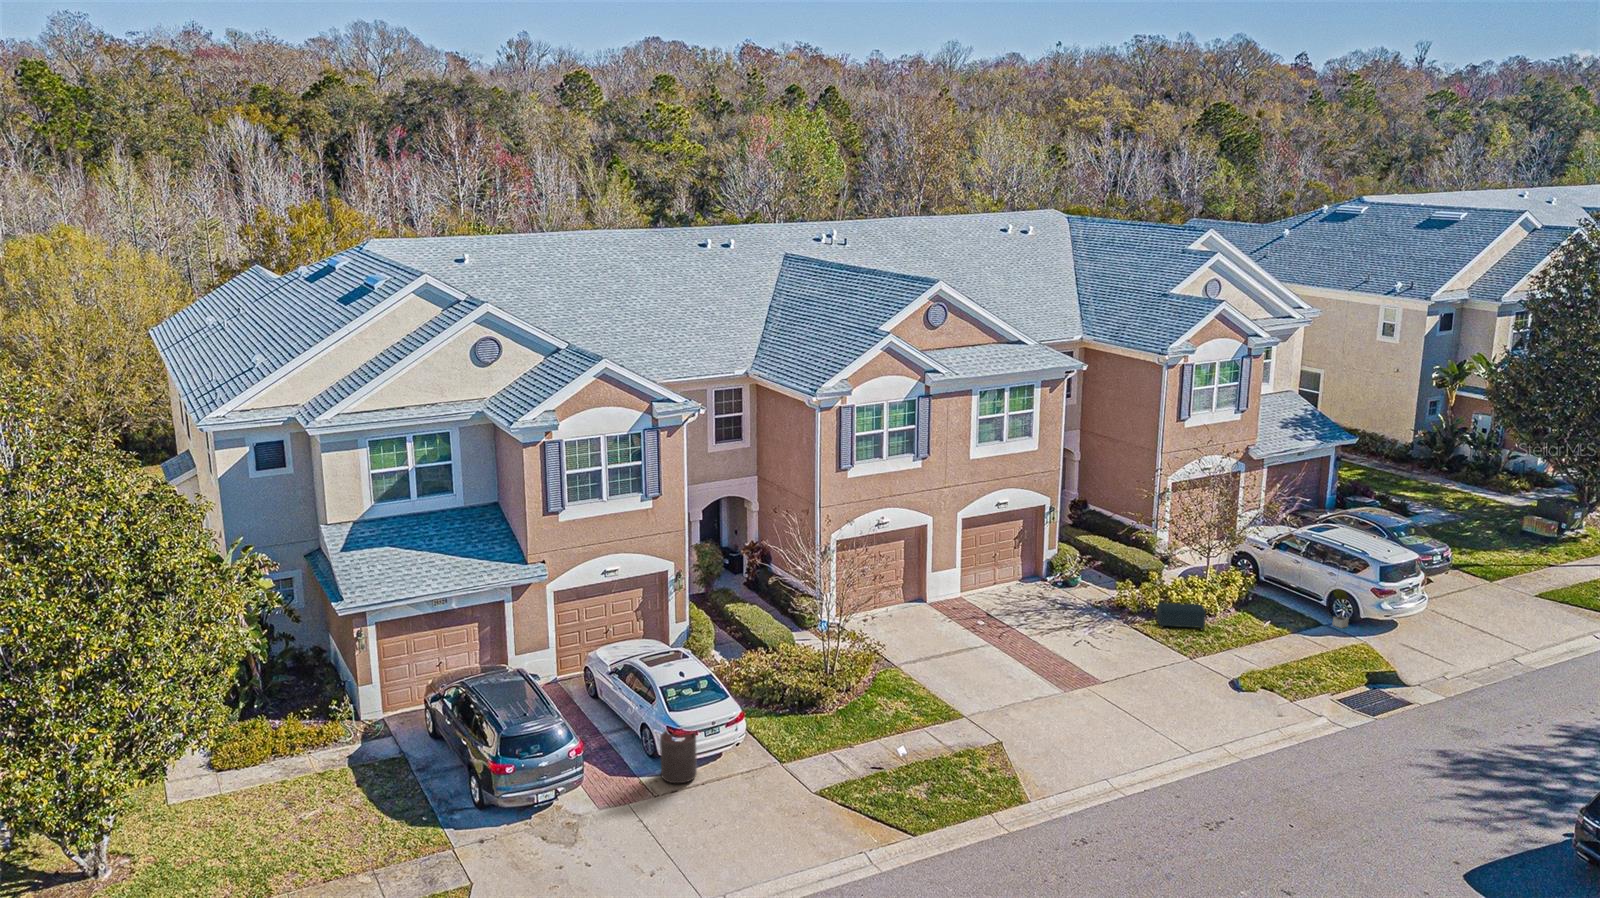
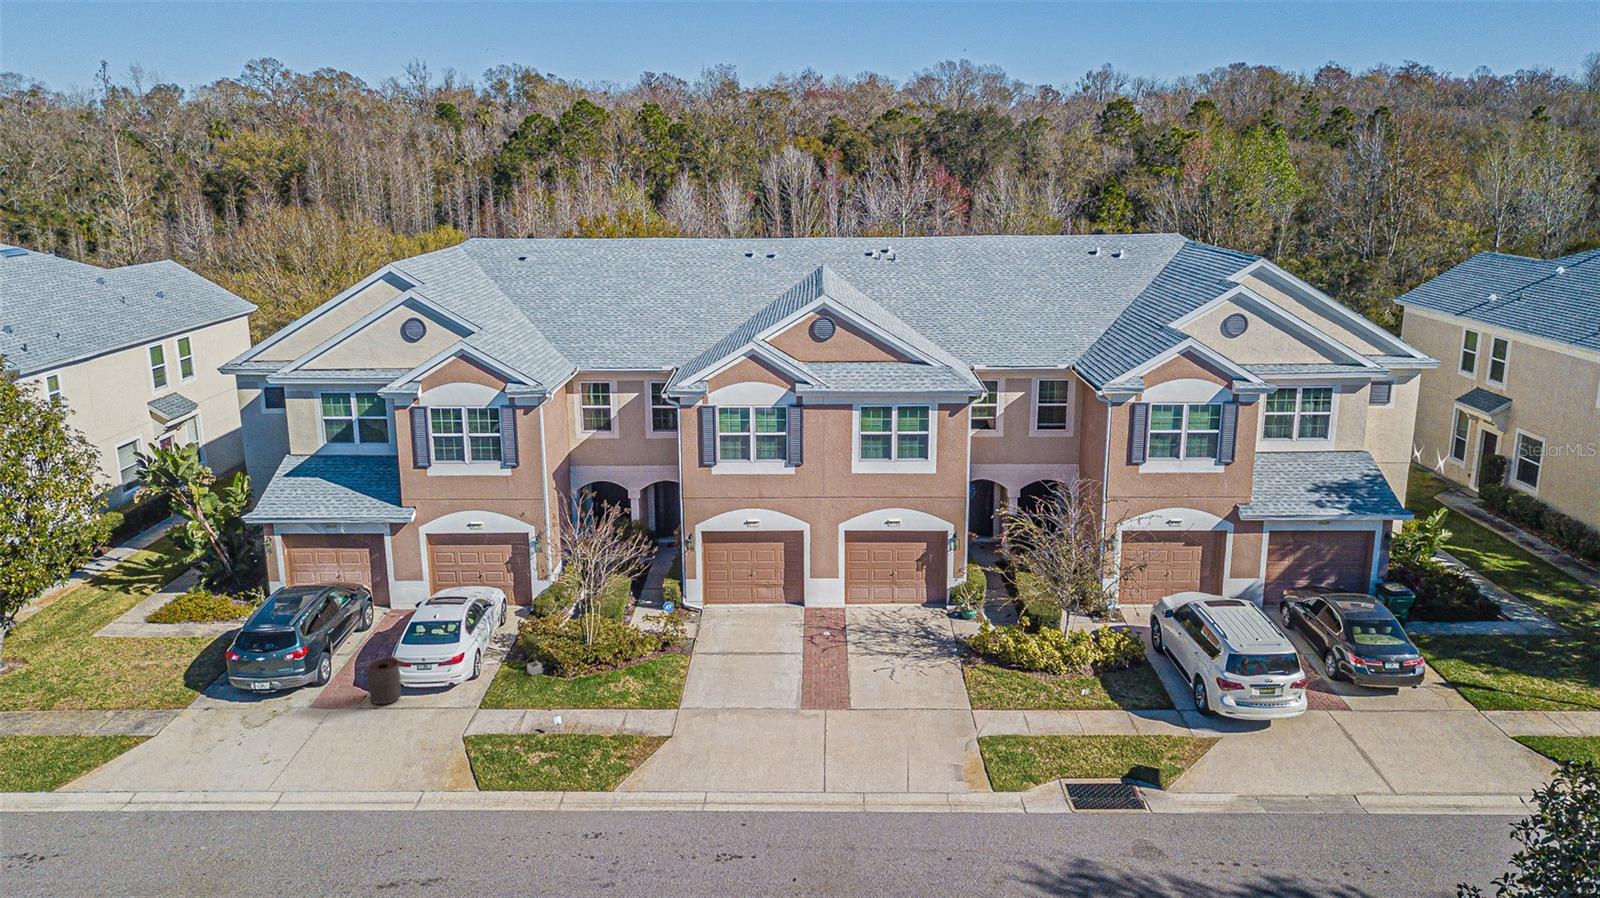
potted tree: present [1333,589,1348,628] -> present [524,634,542,676]
bench: present [1157,603,1206,630] -> none [972,646,1024,685]

